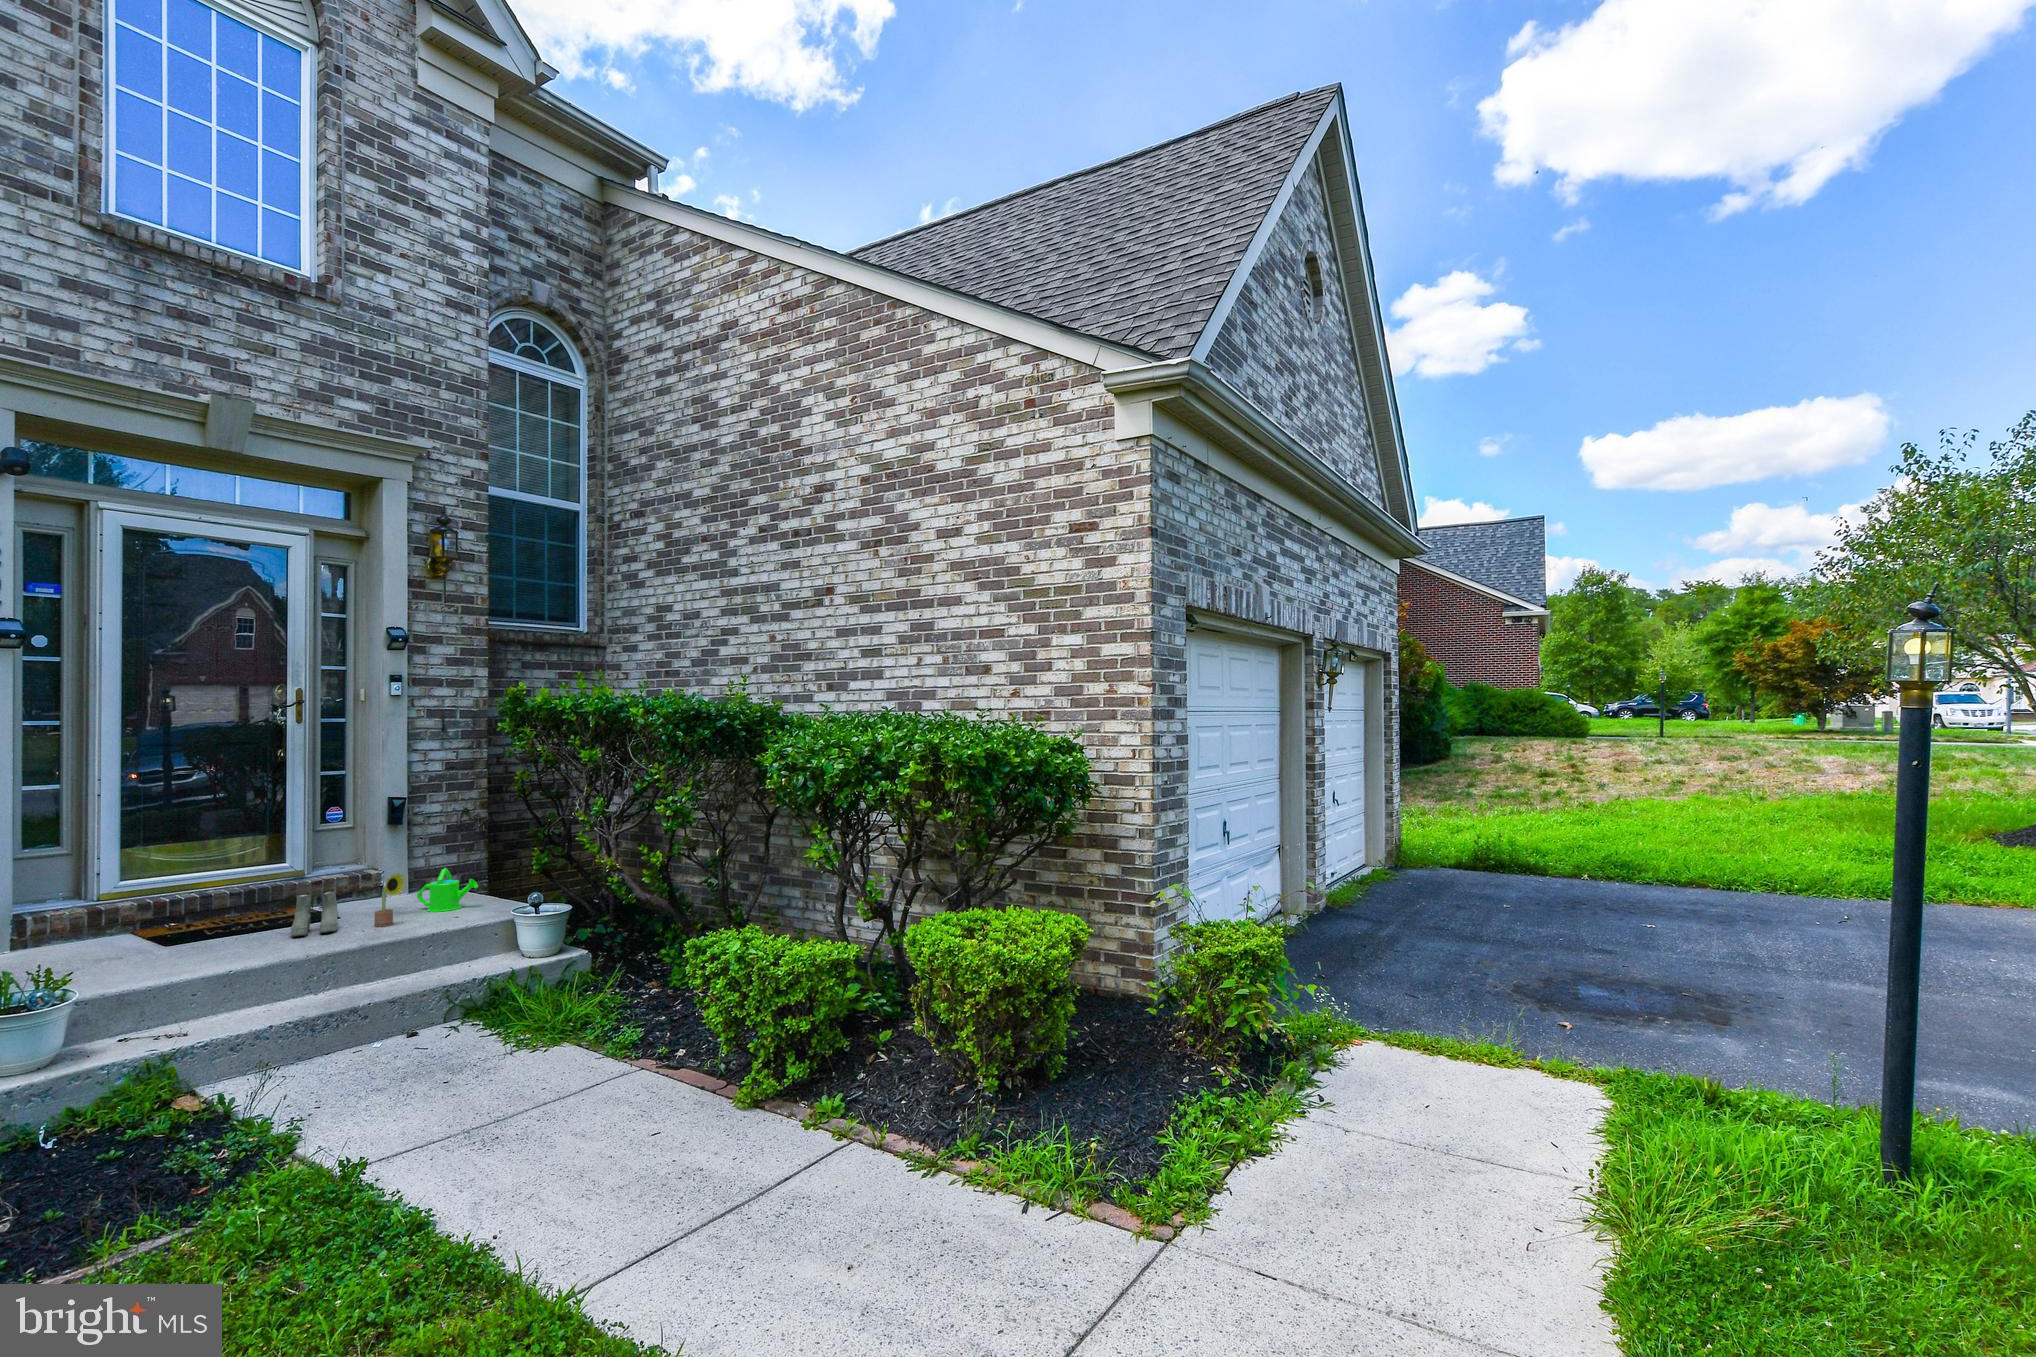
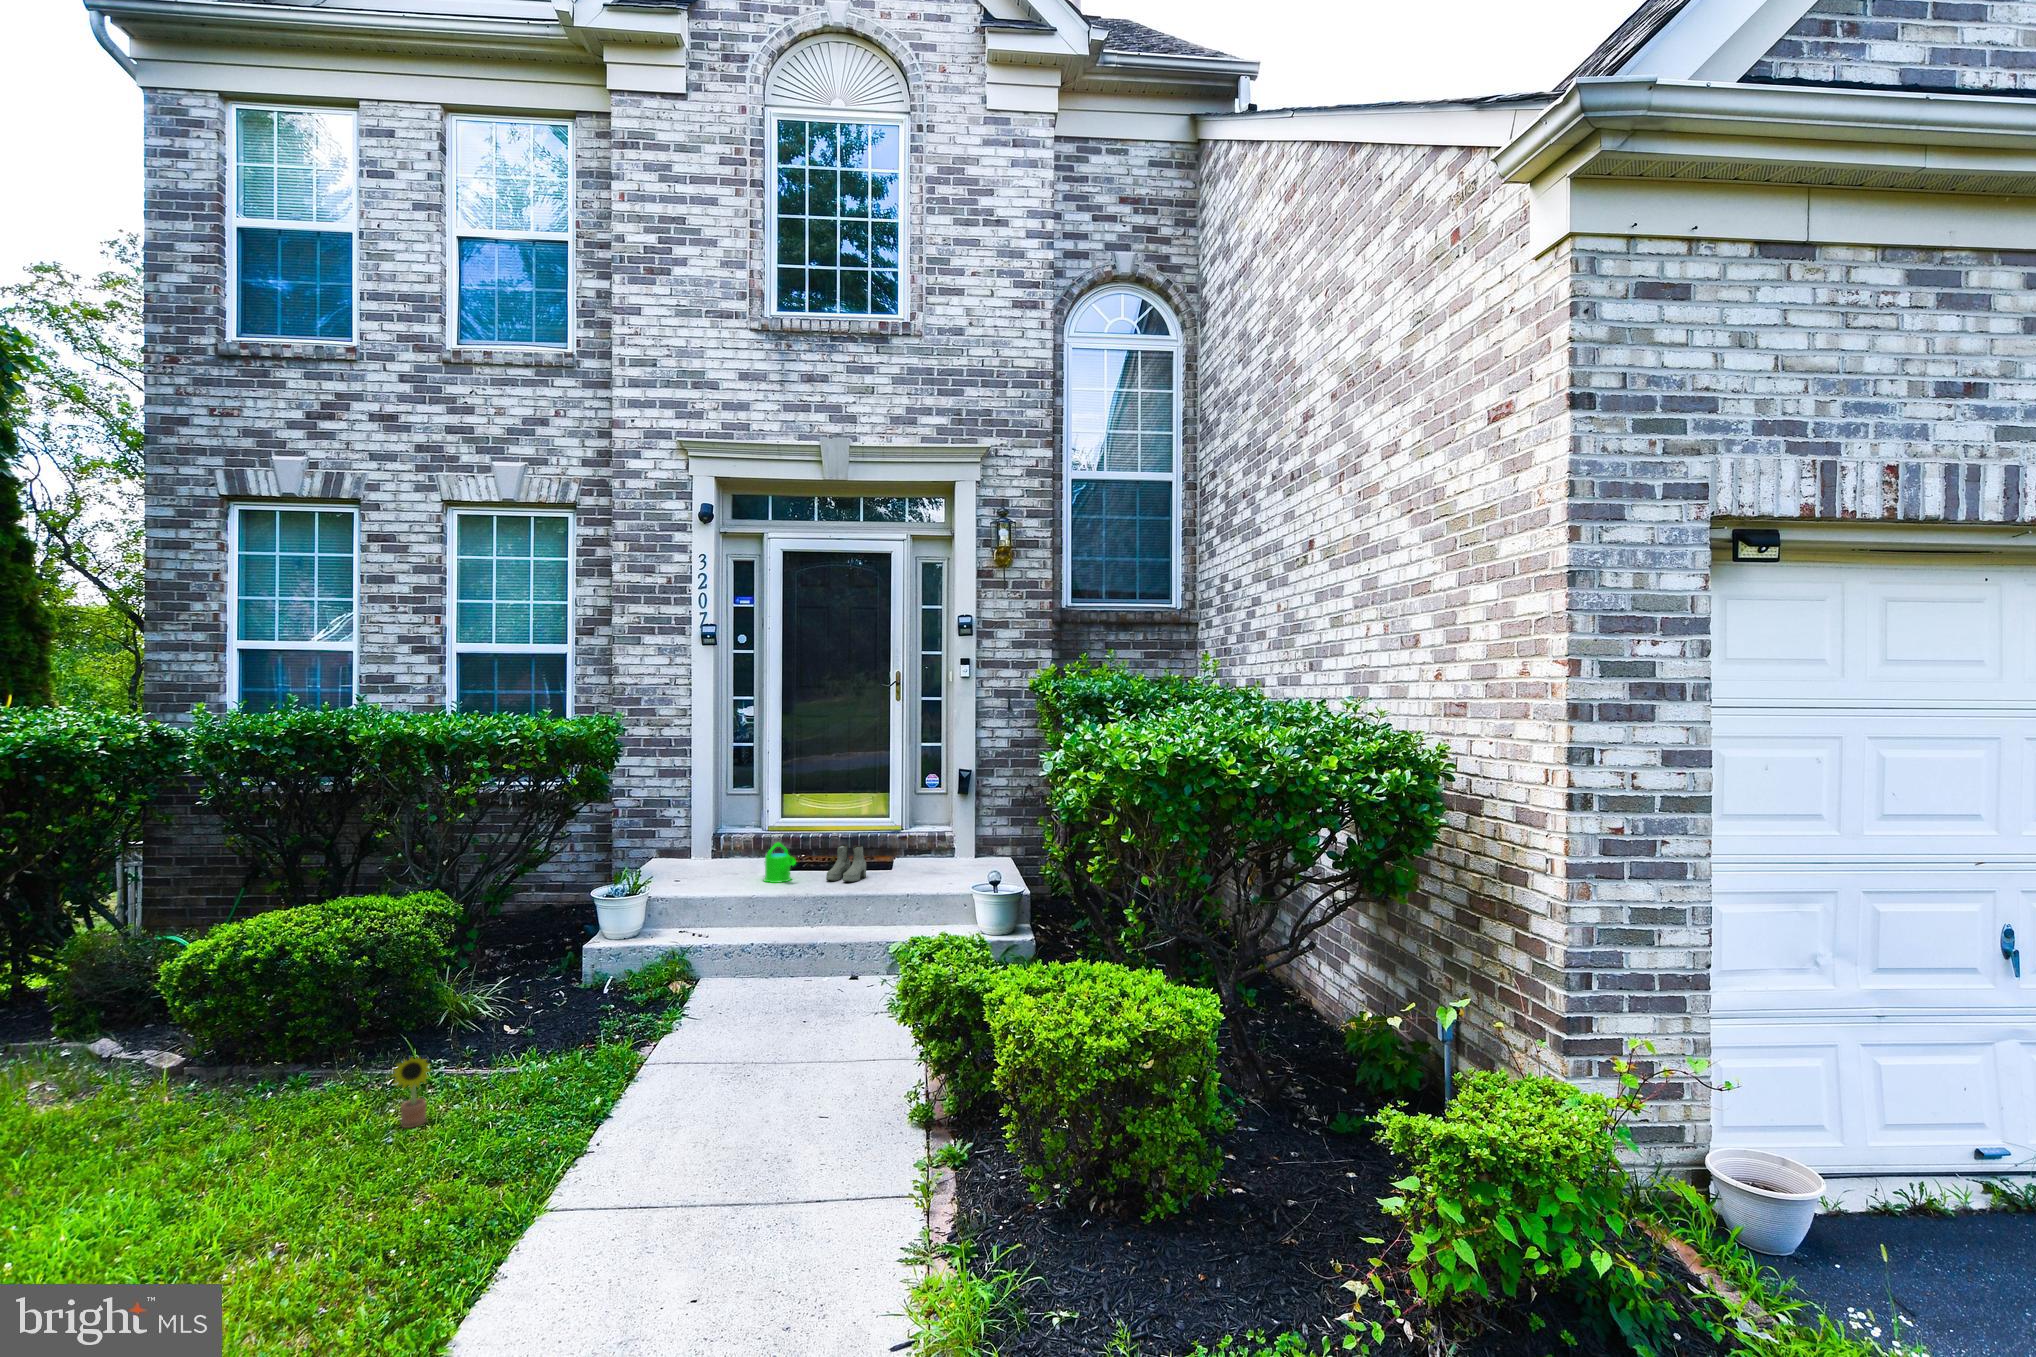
watering can: present [417,868,478,912] -> present [764,842,796,883]
decorative plant: present [375,873,406,927] -> present [392,1057,431,1128]

